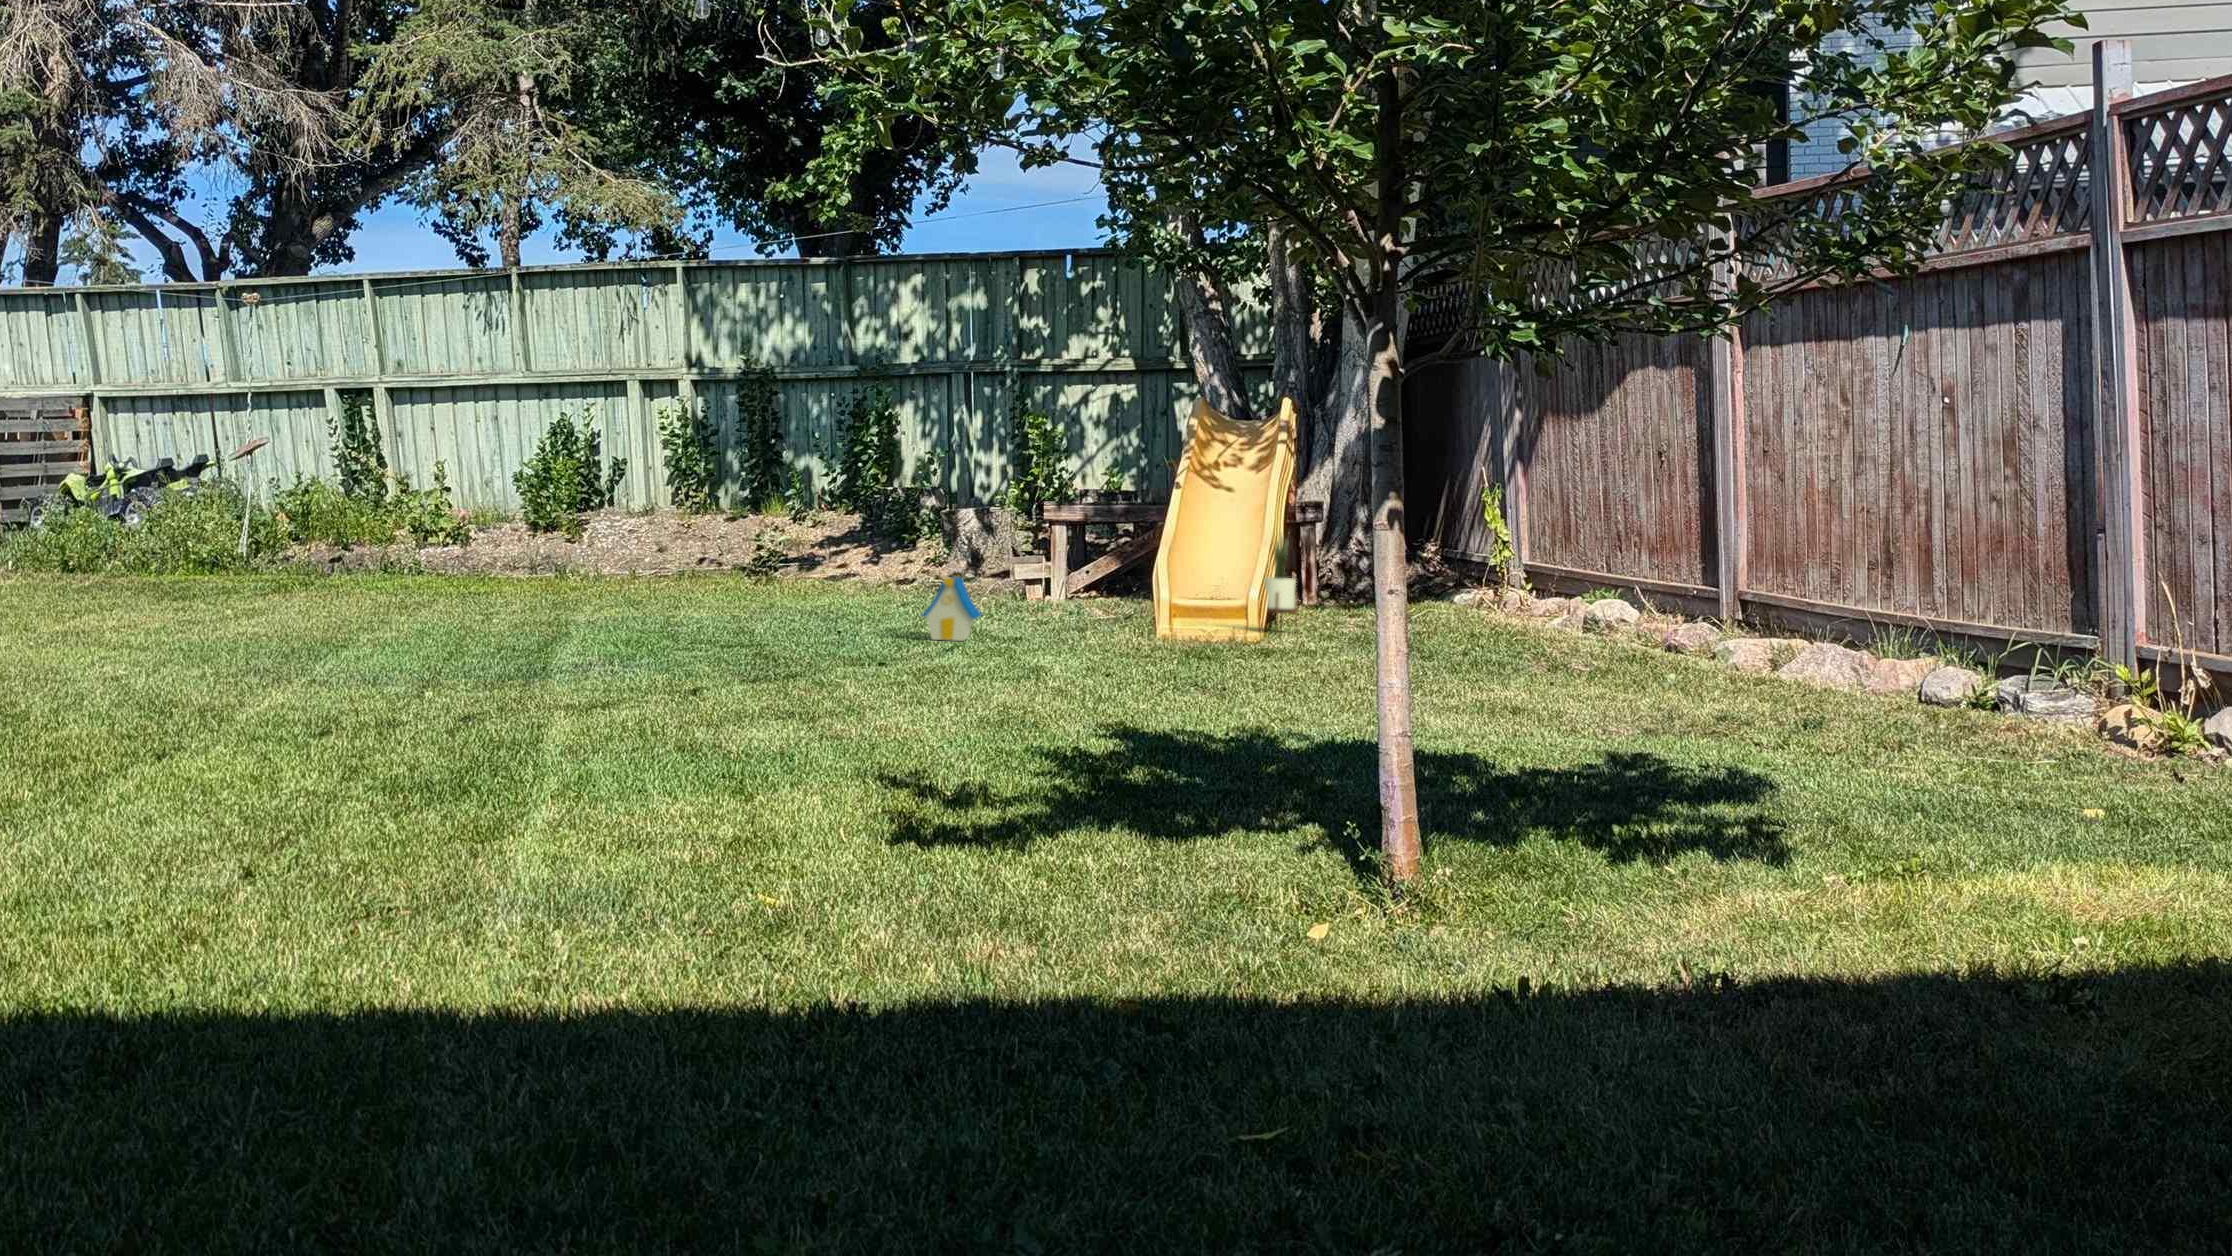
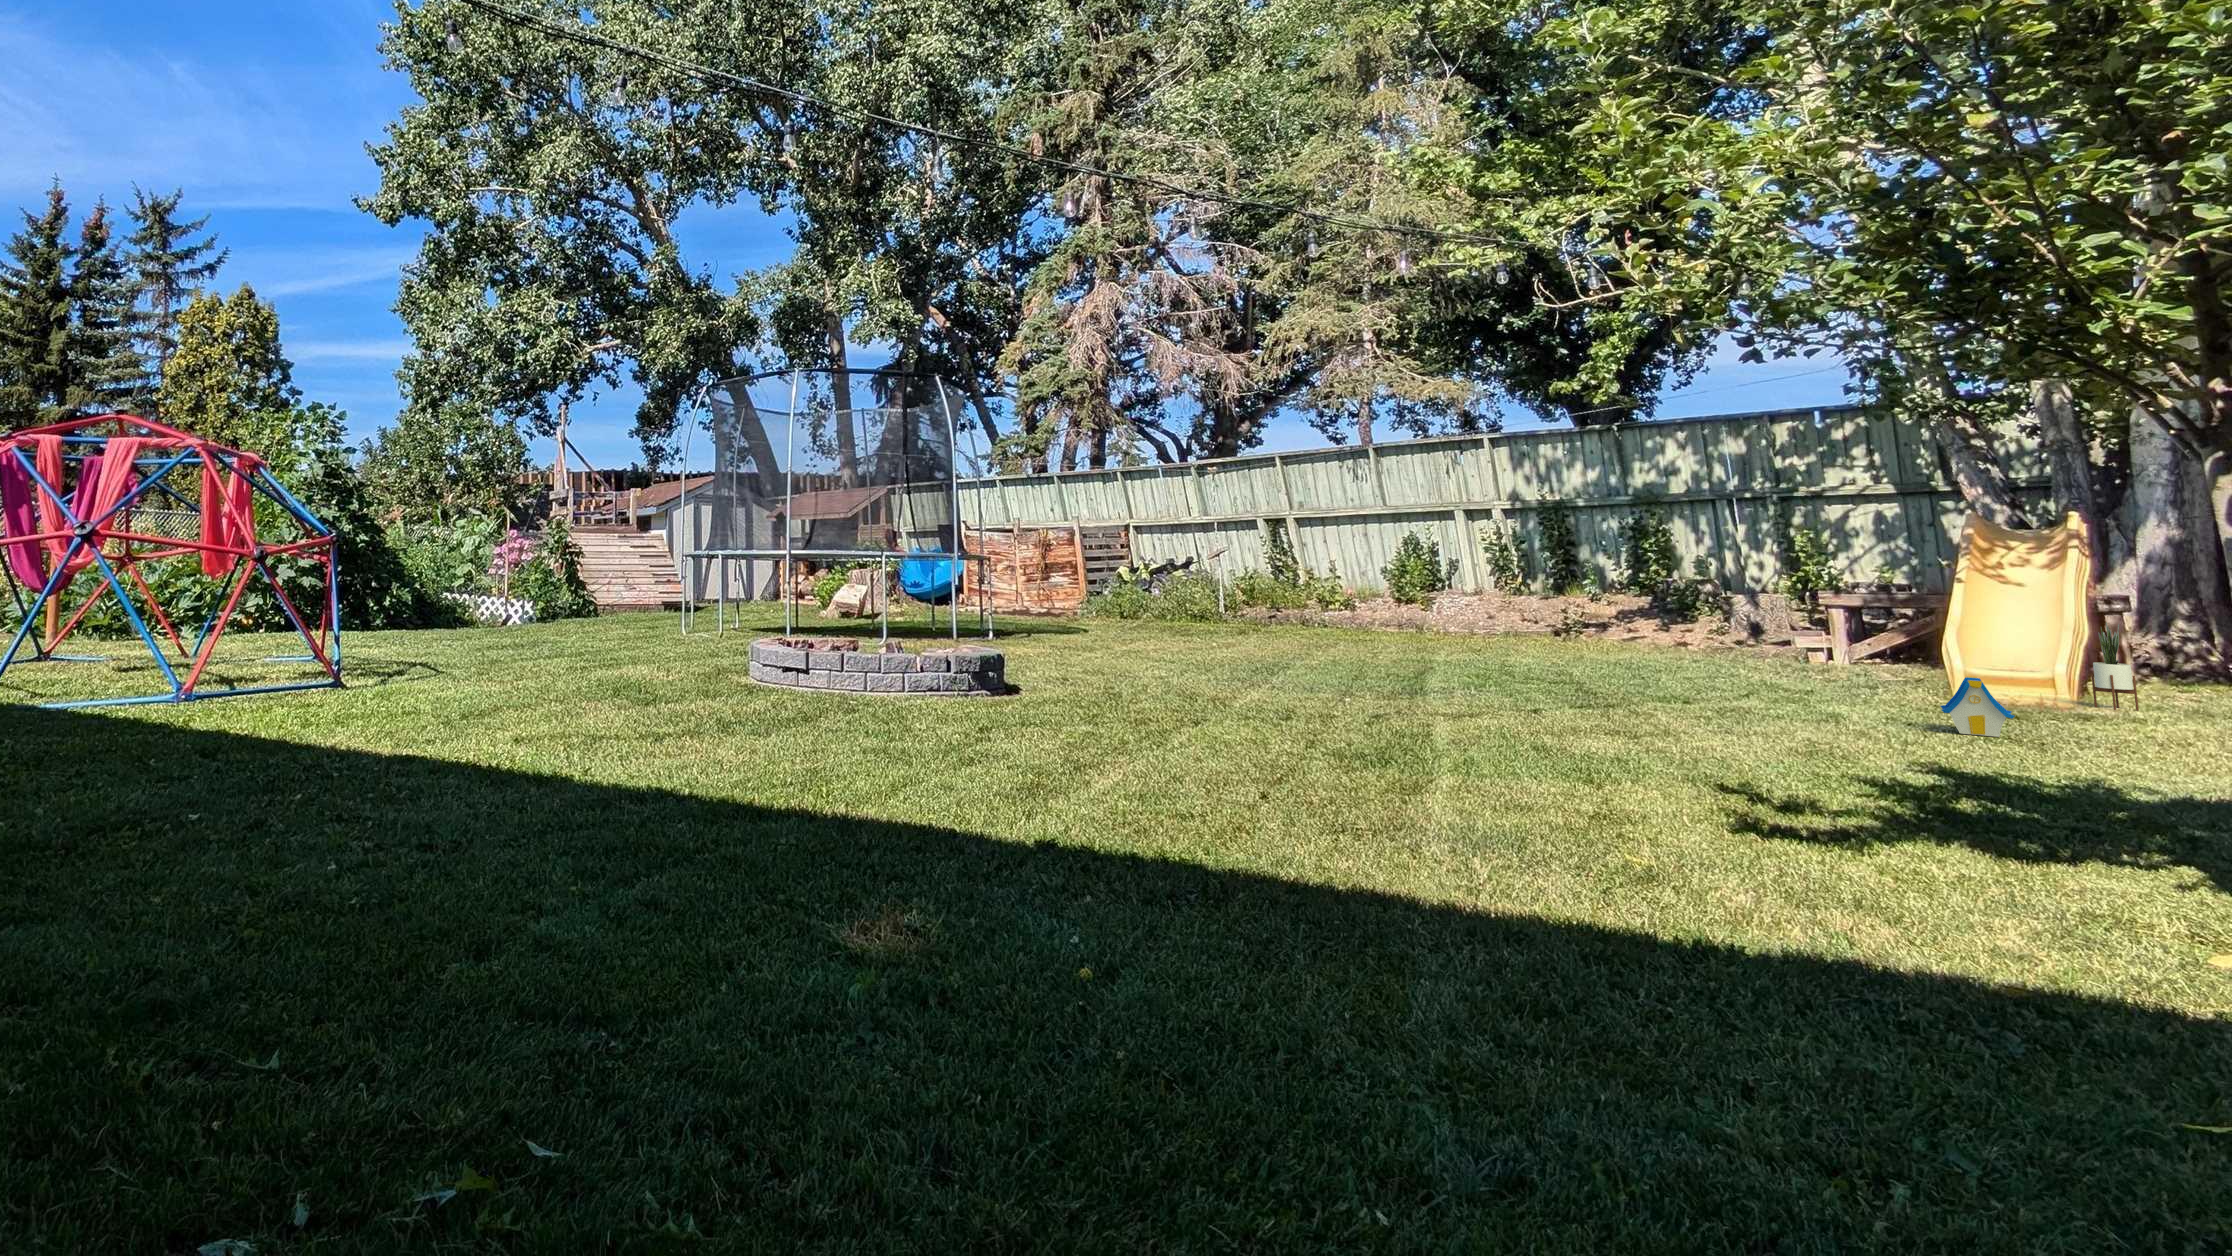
toy house: present [921,576,981,641] -> present [1940,676,2015,737]

